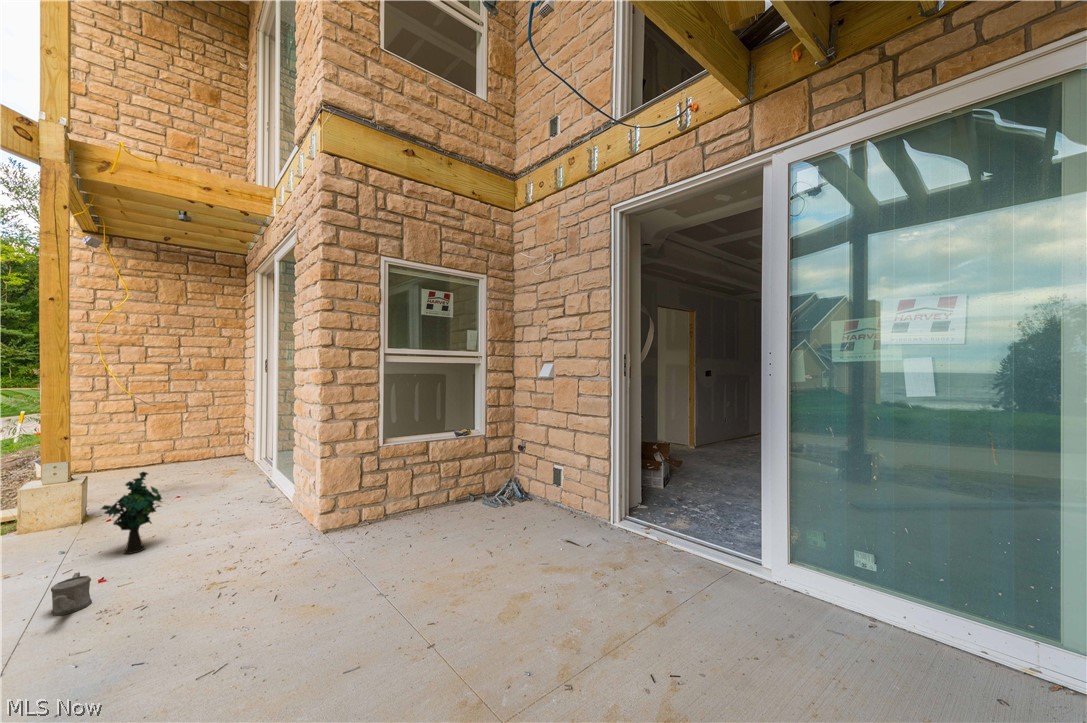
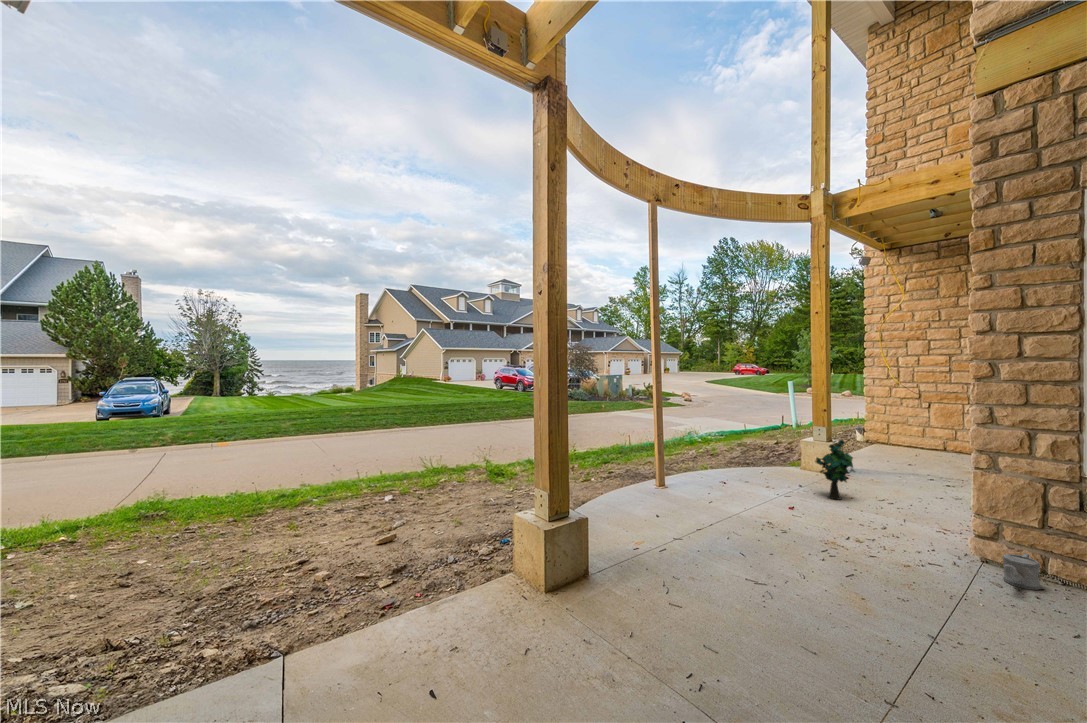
watering can: present [51,572,92,616] -> present [1002,553,1041,590]

